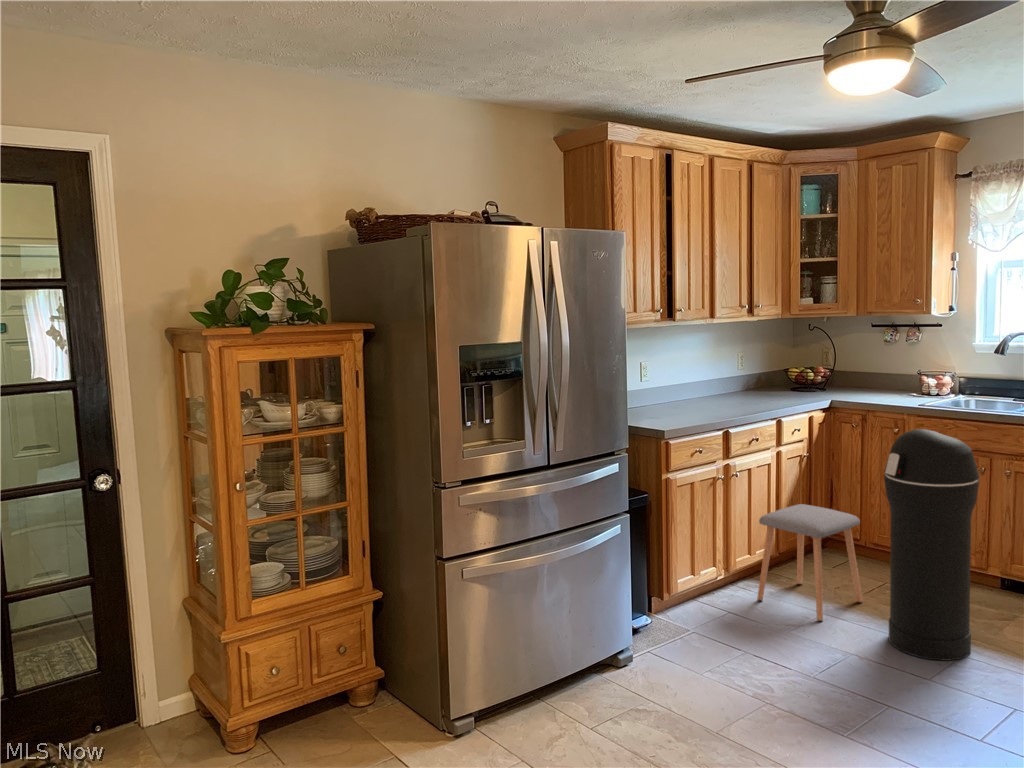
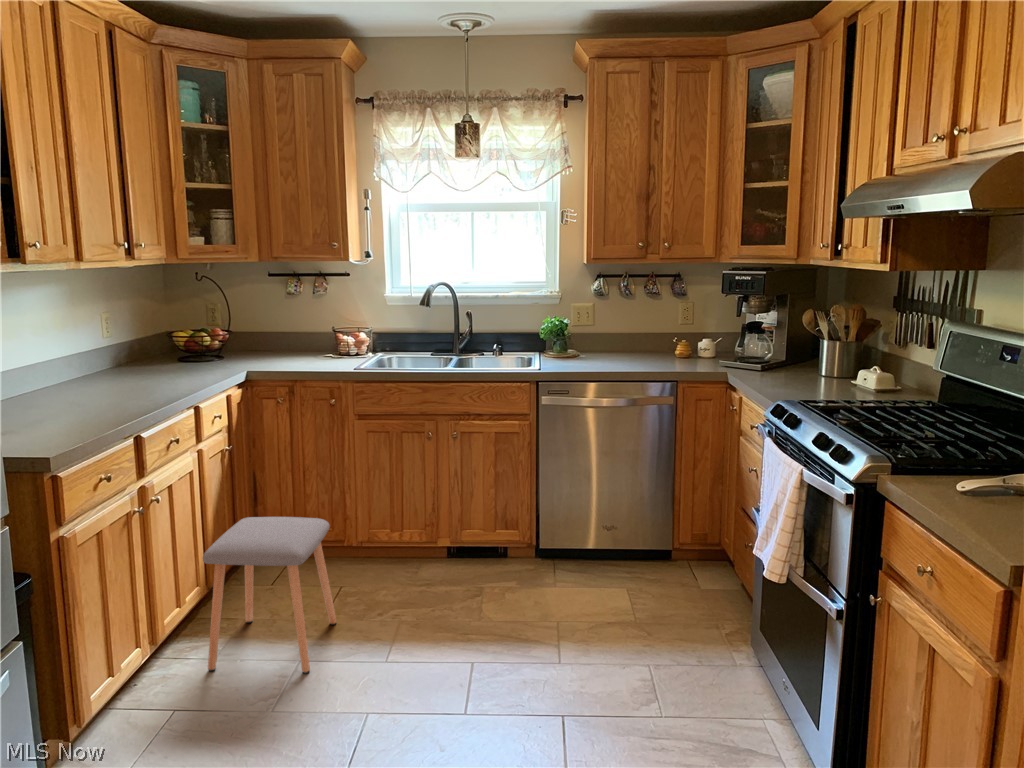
trash can: present [884,429,979,661] -> none [380,403,484,681]

